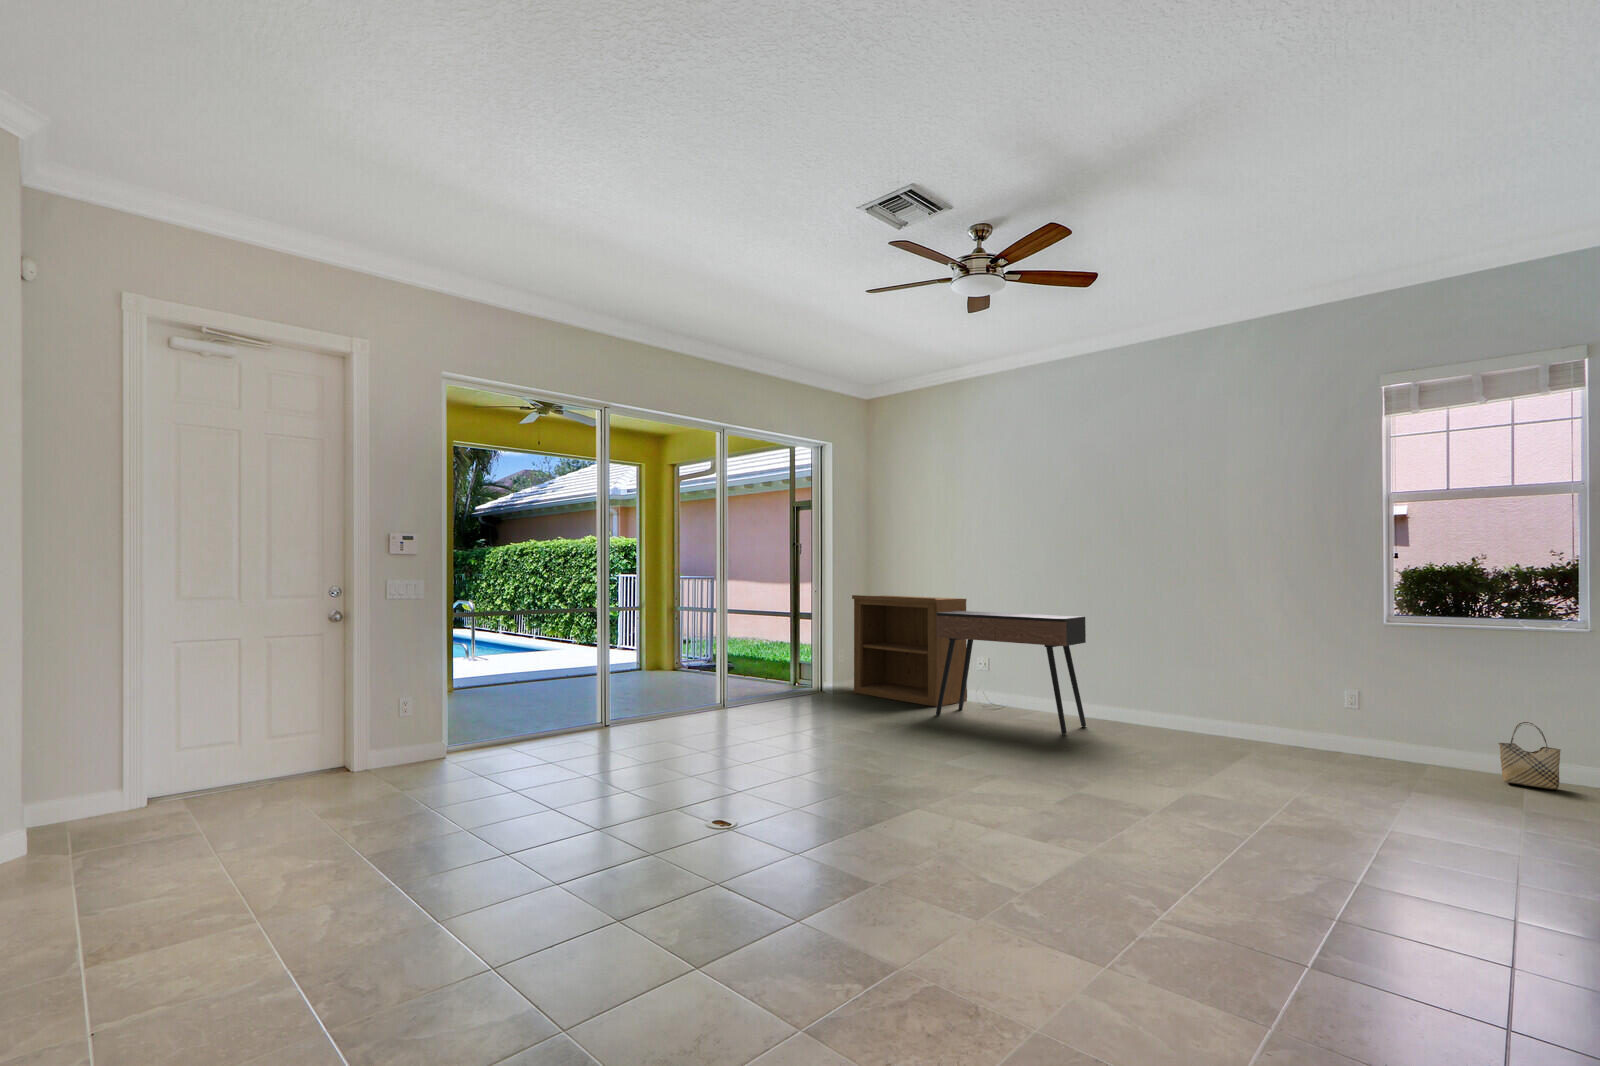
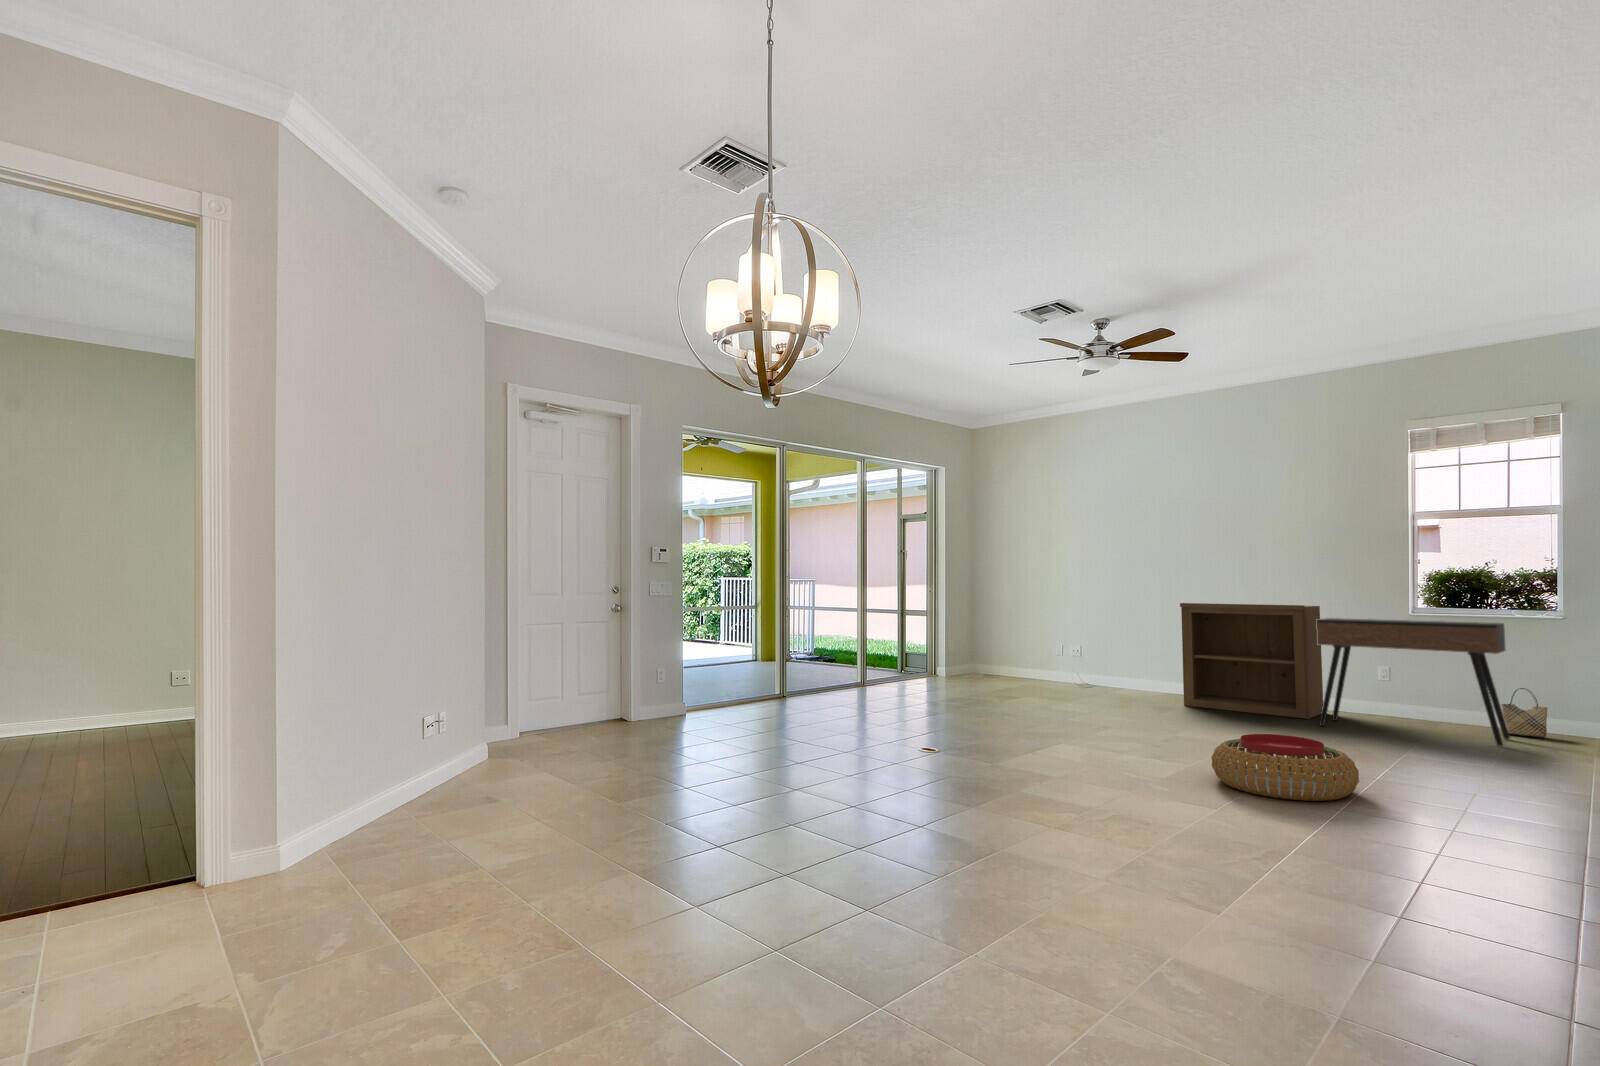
bookshelf: present [852,595,967,707] -> present [1180,603,1323,719]
console table: present [936,611,1086,734] -> present [1316,618,1510,746]
pouf: none [1104,820,1329,950] -> present [1211,734,1359,801]

